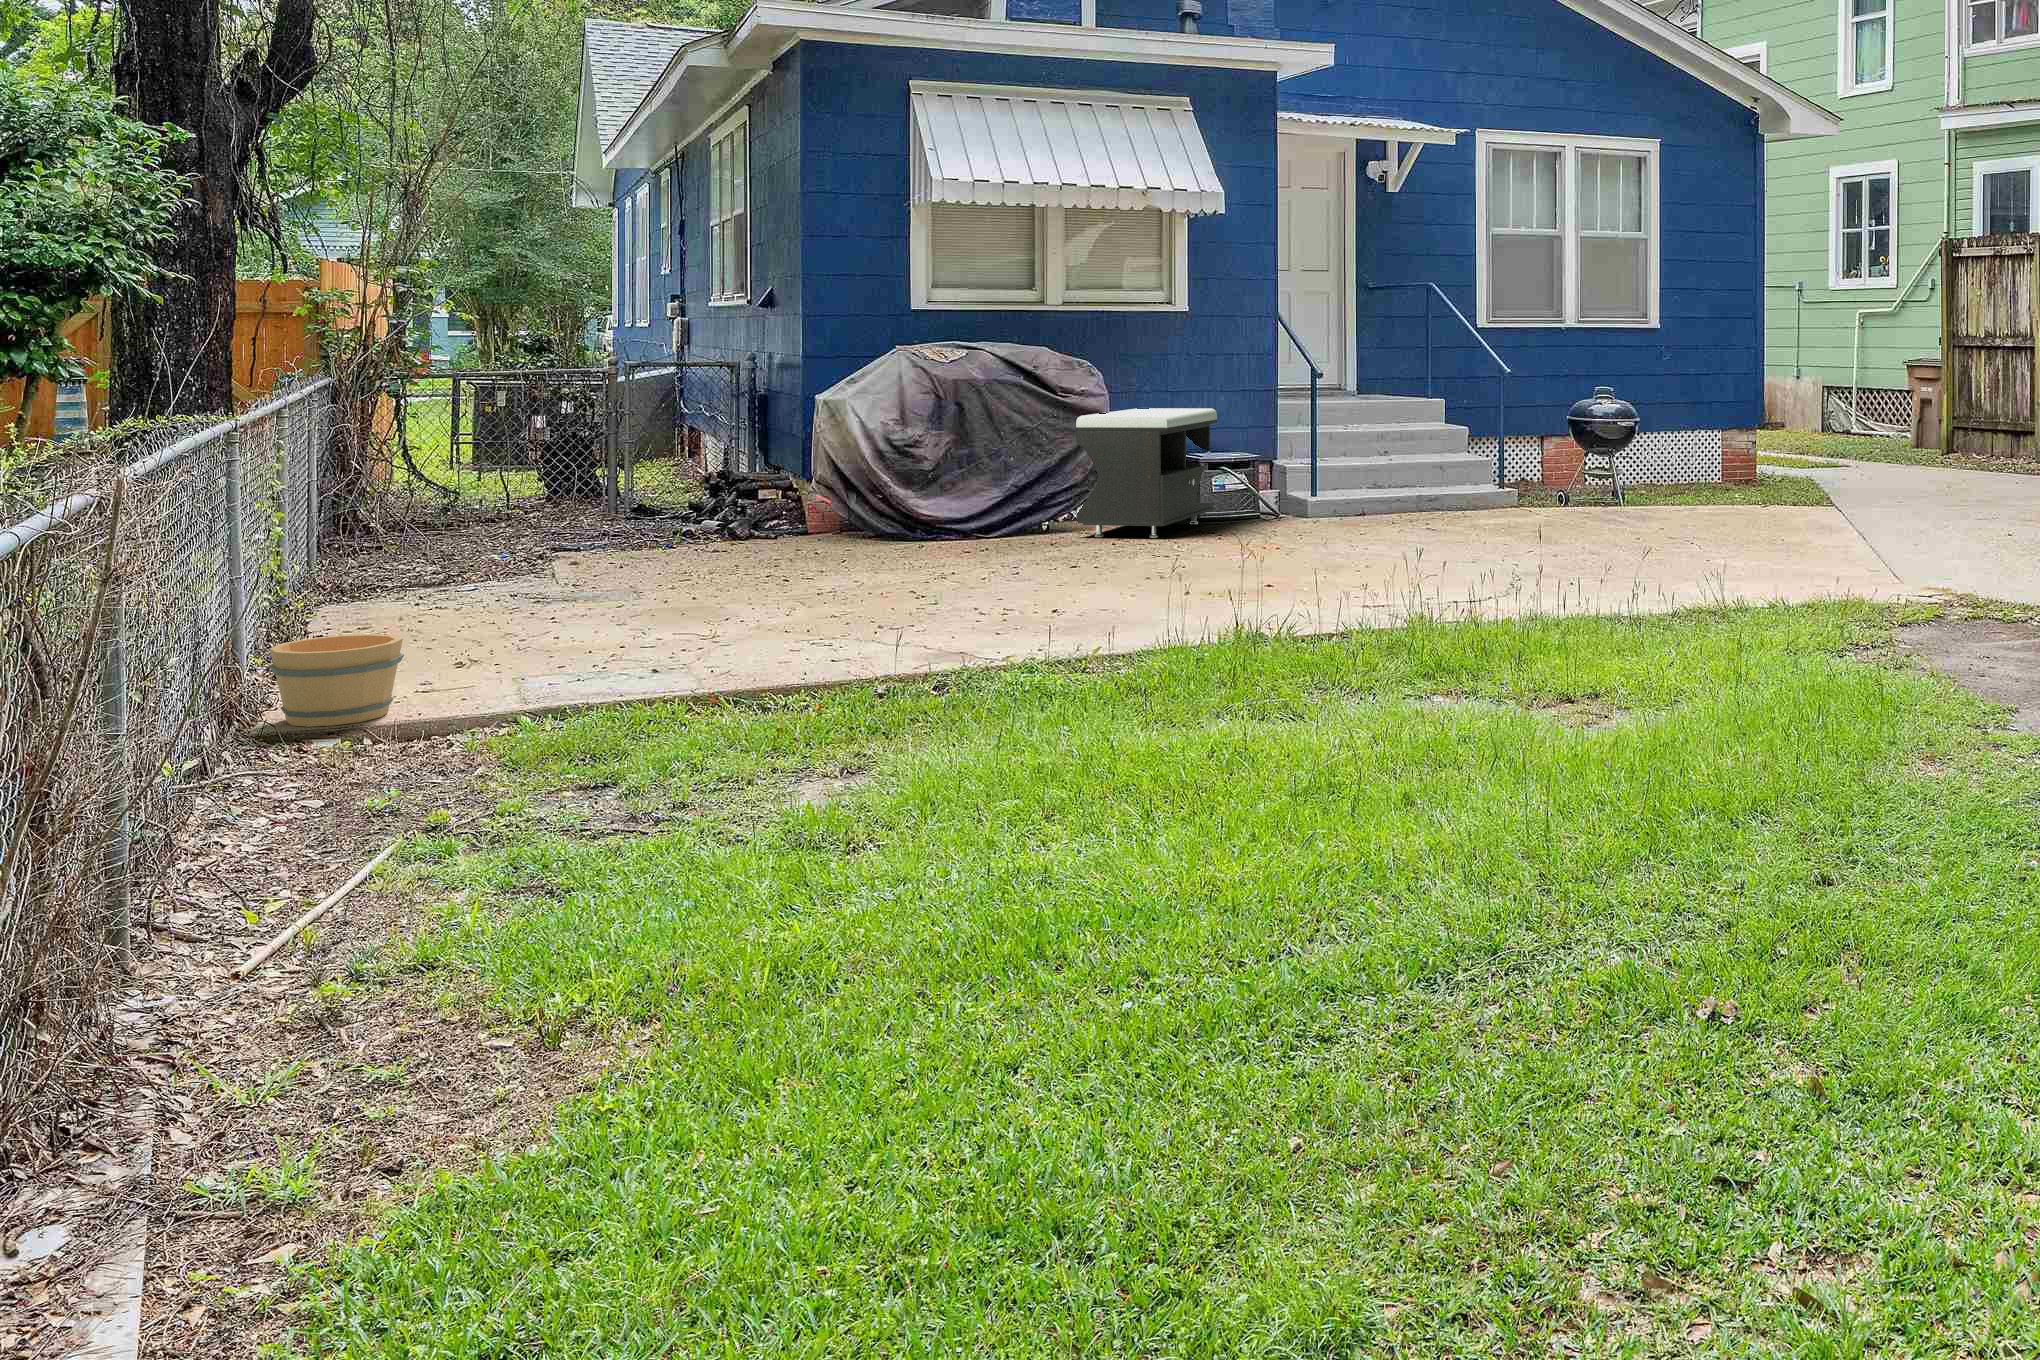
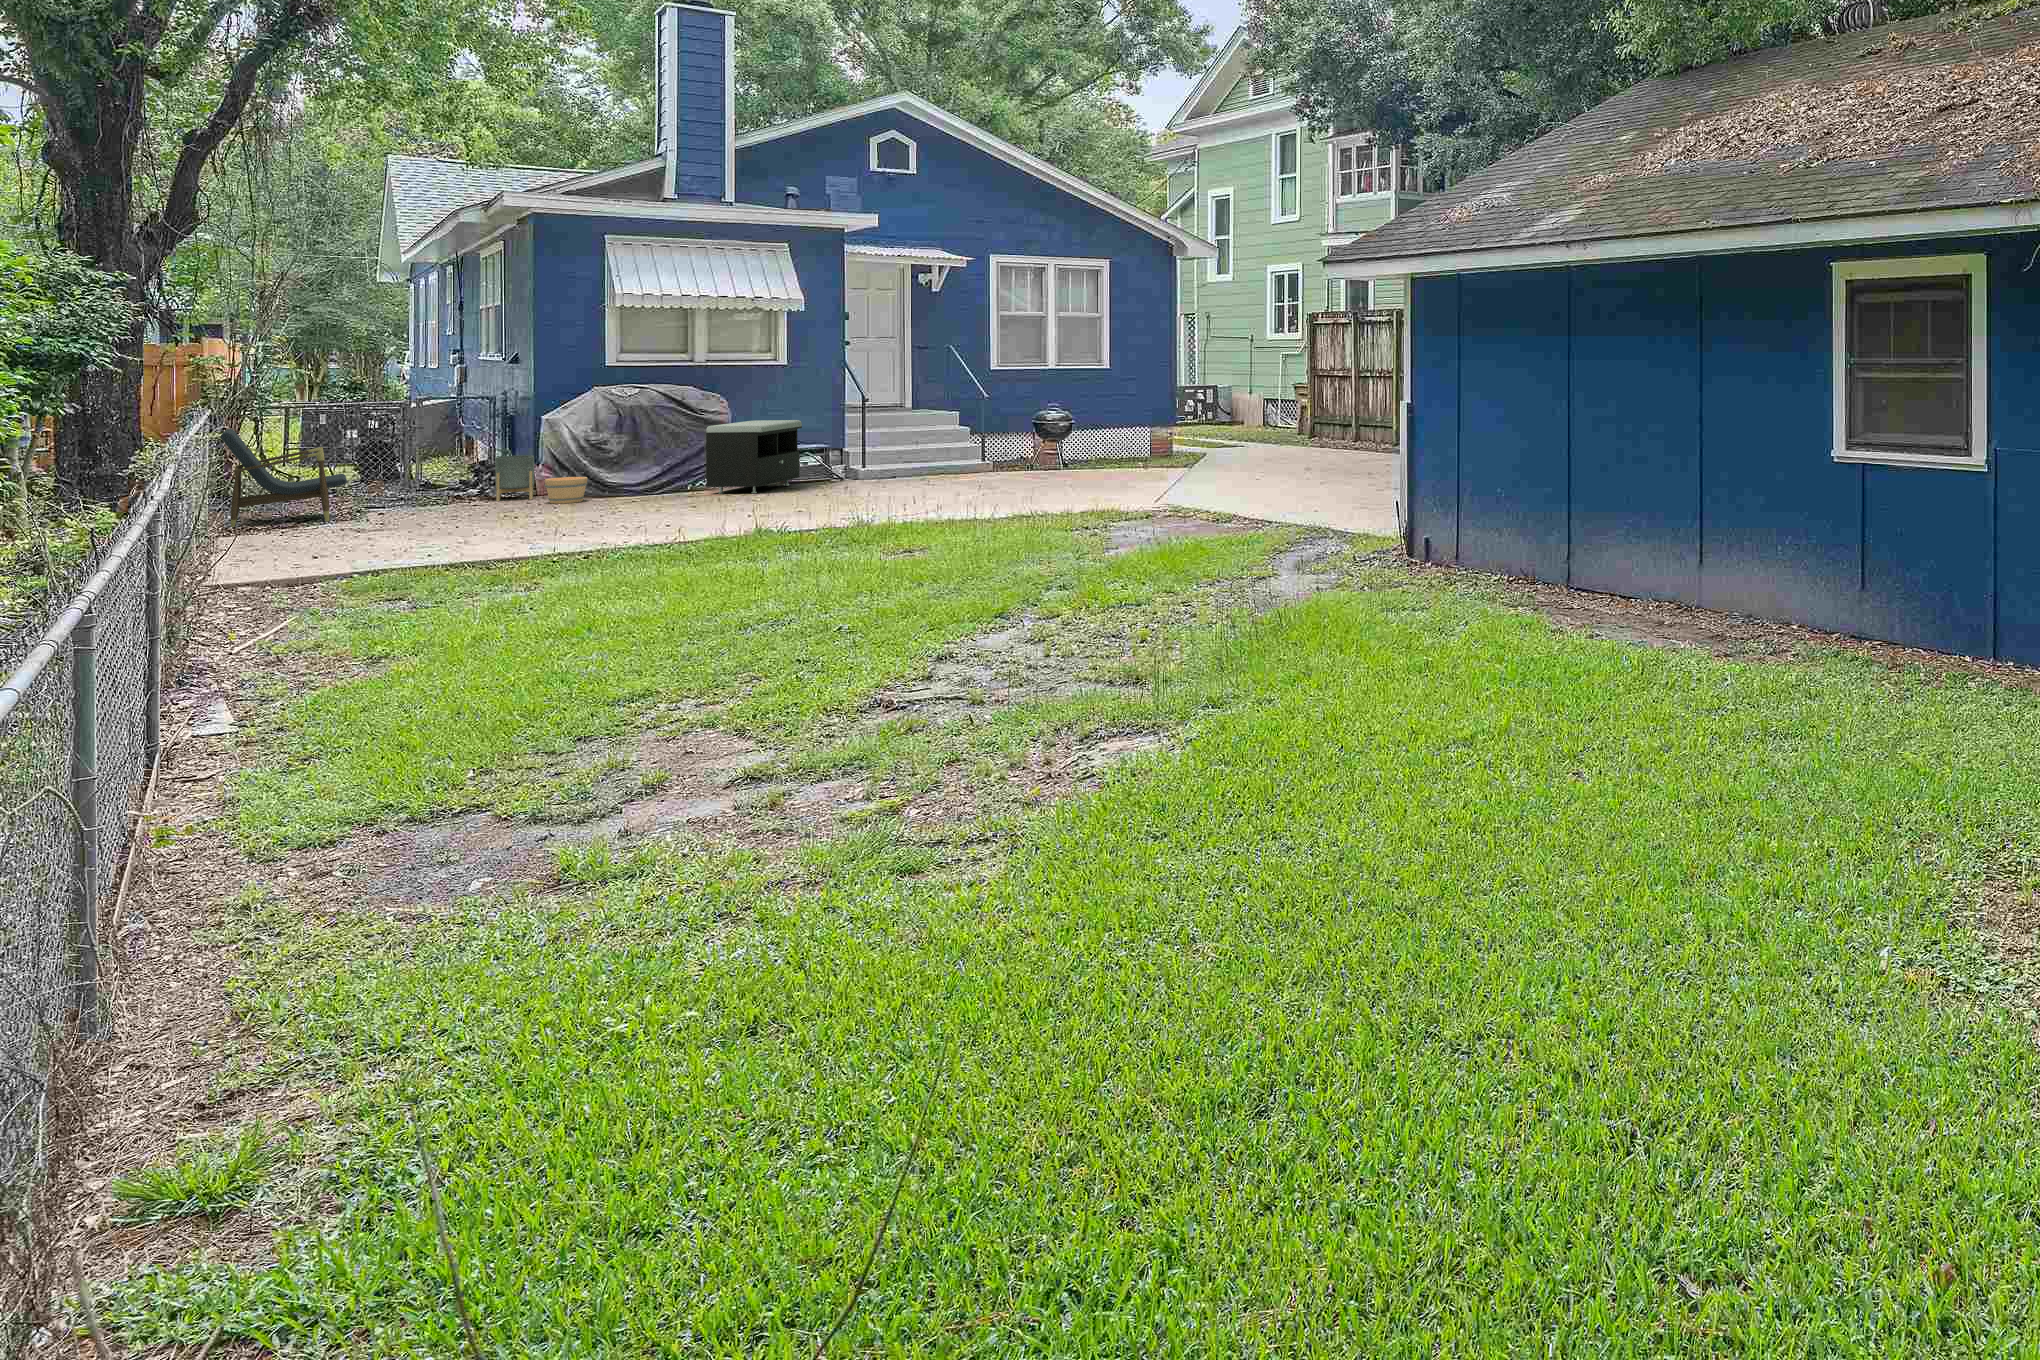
lounge chair: none [335,409,527,582] -> present [221,429,347,527]
planter: none [748,463,806,543] -> present [495,455,534,501]
bucket: present [269,634,404,727] -> present [544,477,588,504]

